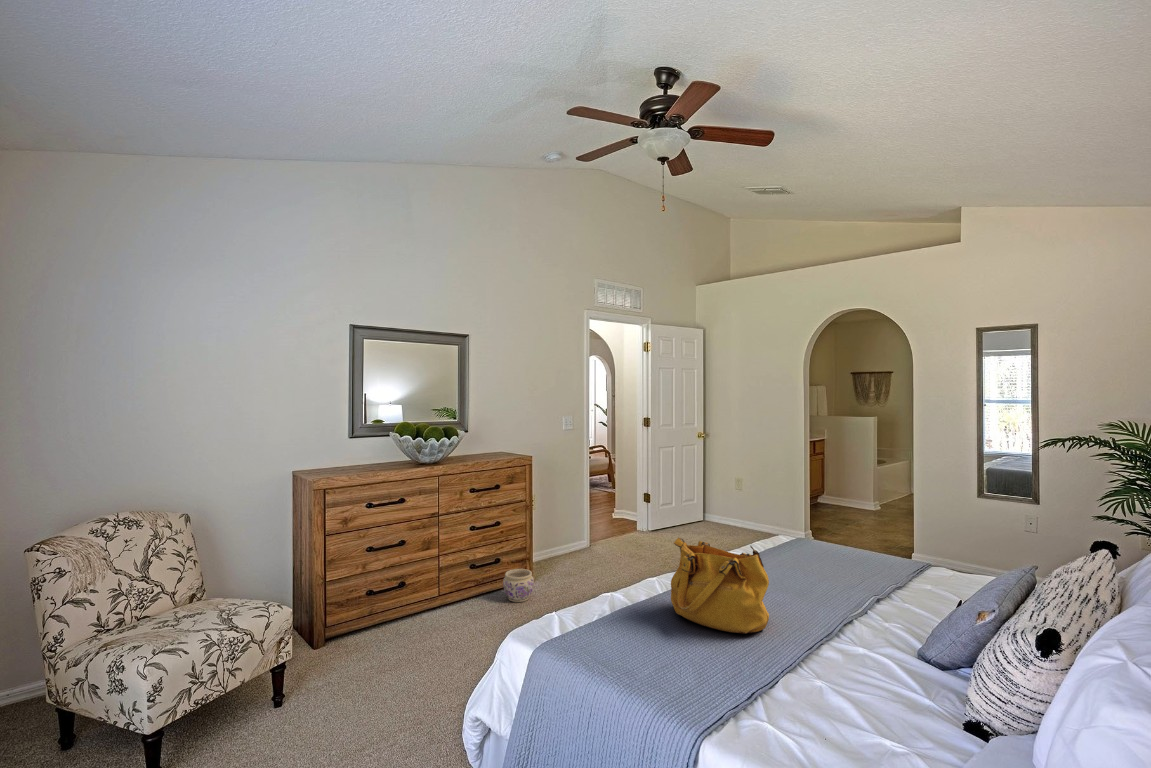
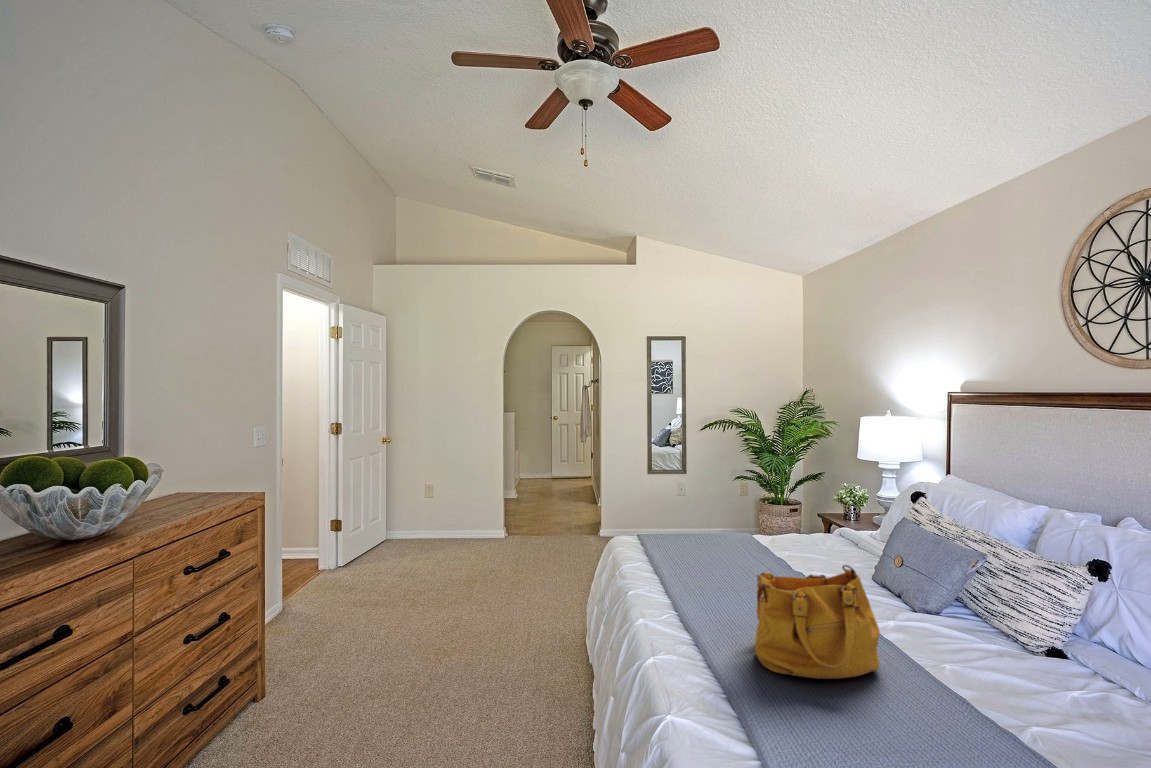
planter: present [503,569,534,603] -> none [239,678,297,742]

